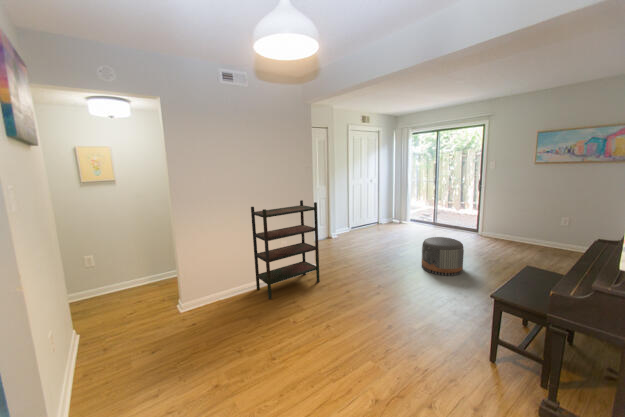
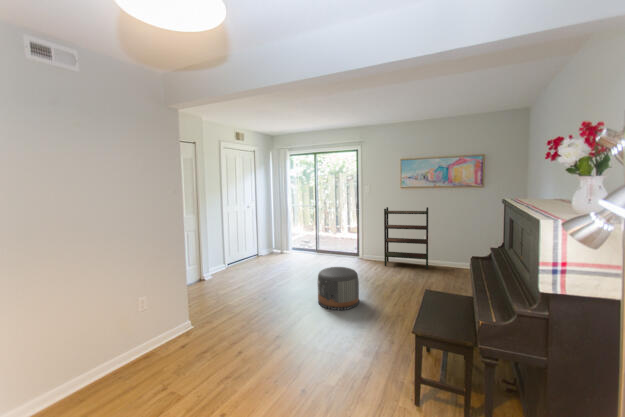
bookshelf: present [251,200,320,299] -> present [384,207,428,269]

